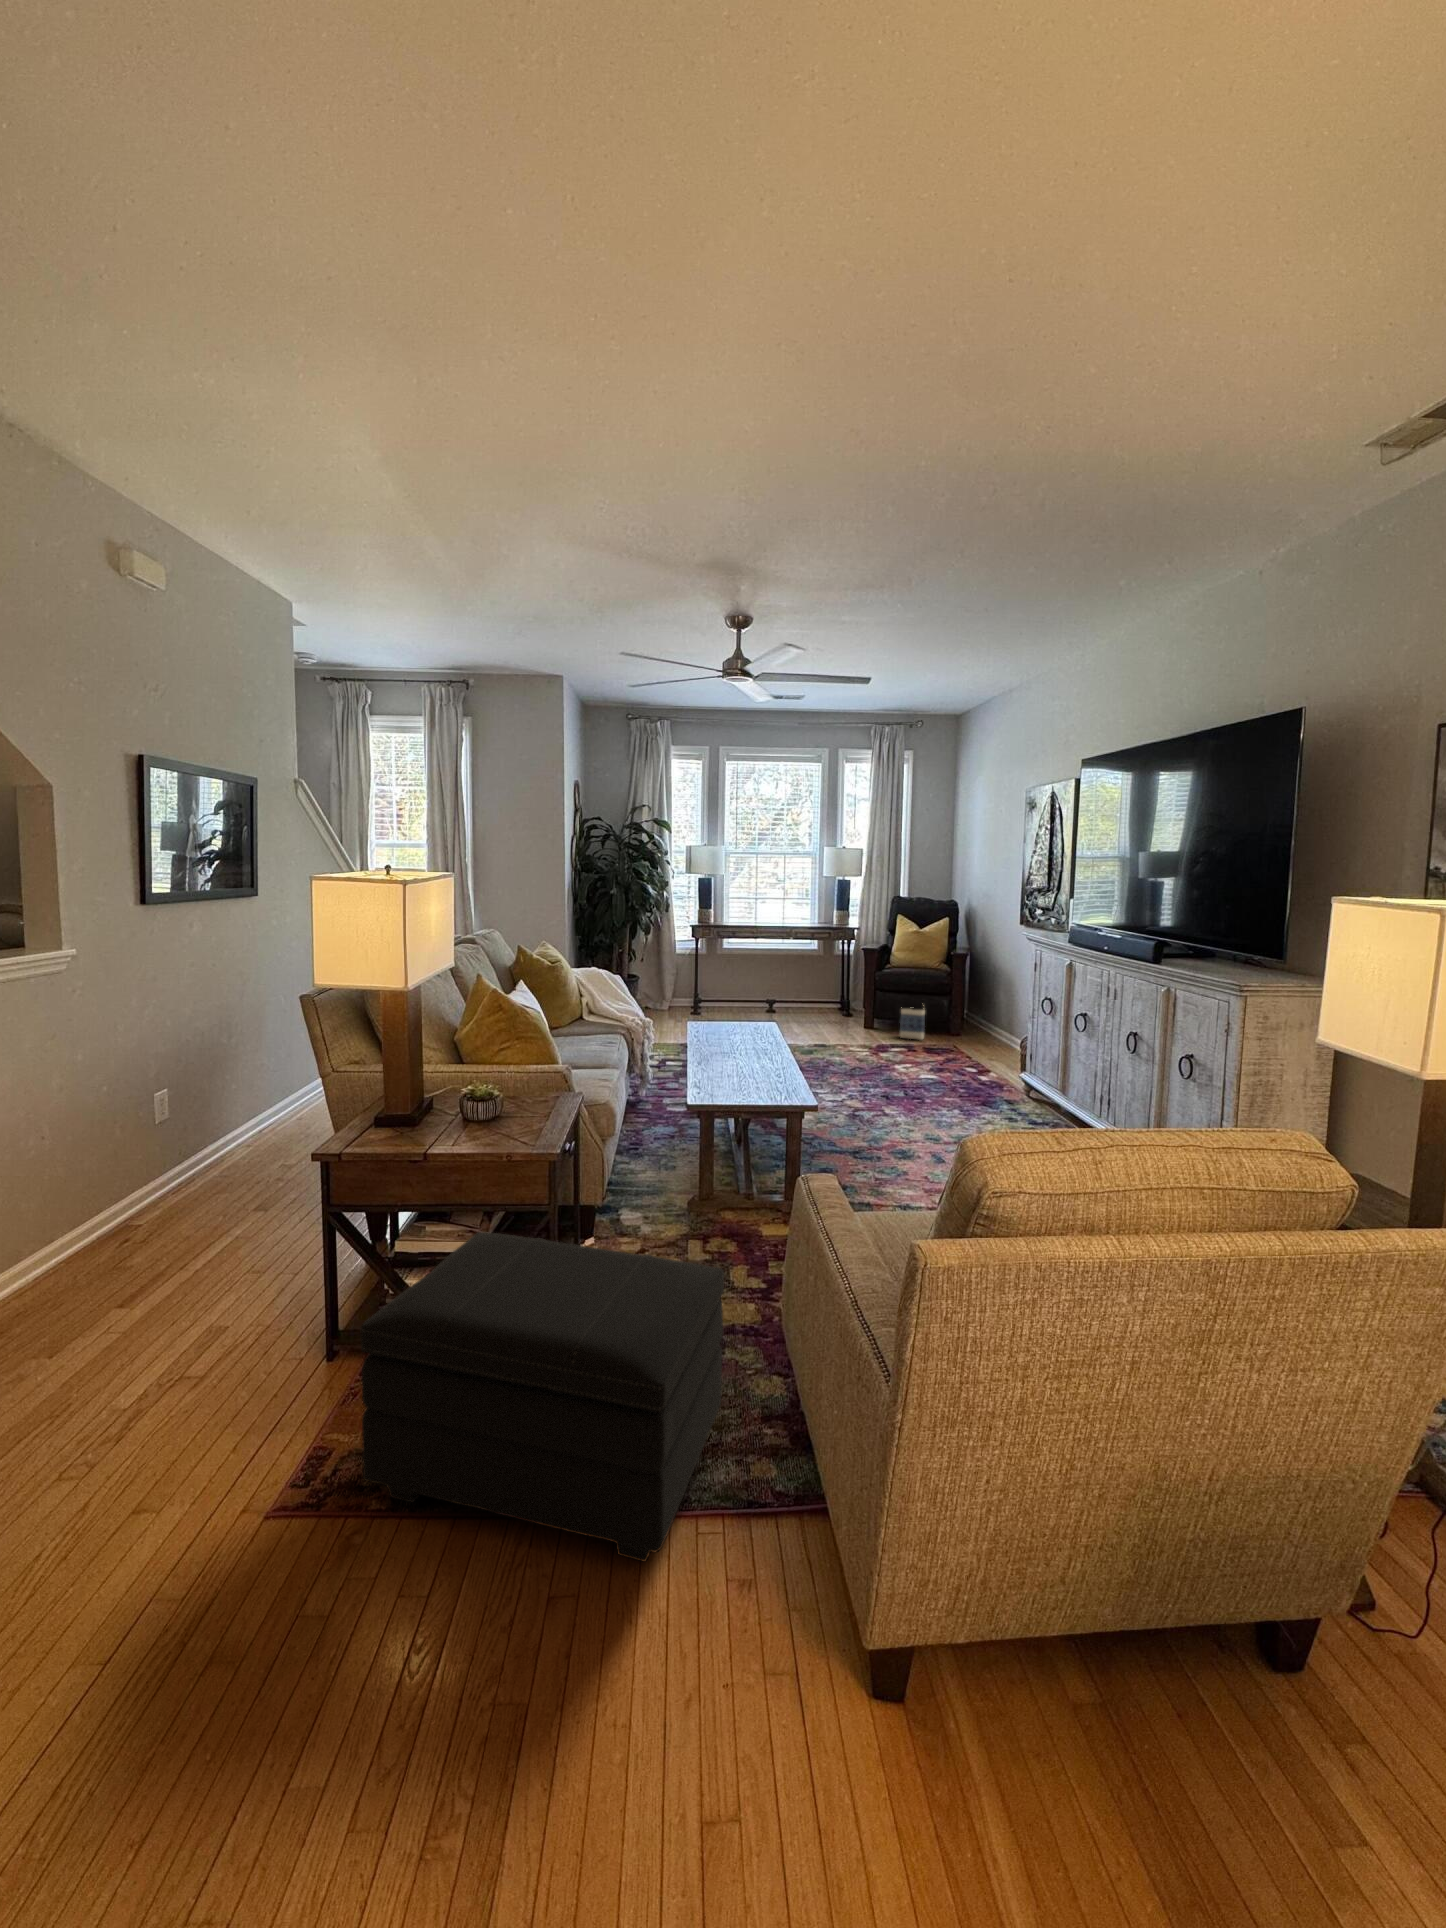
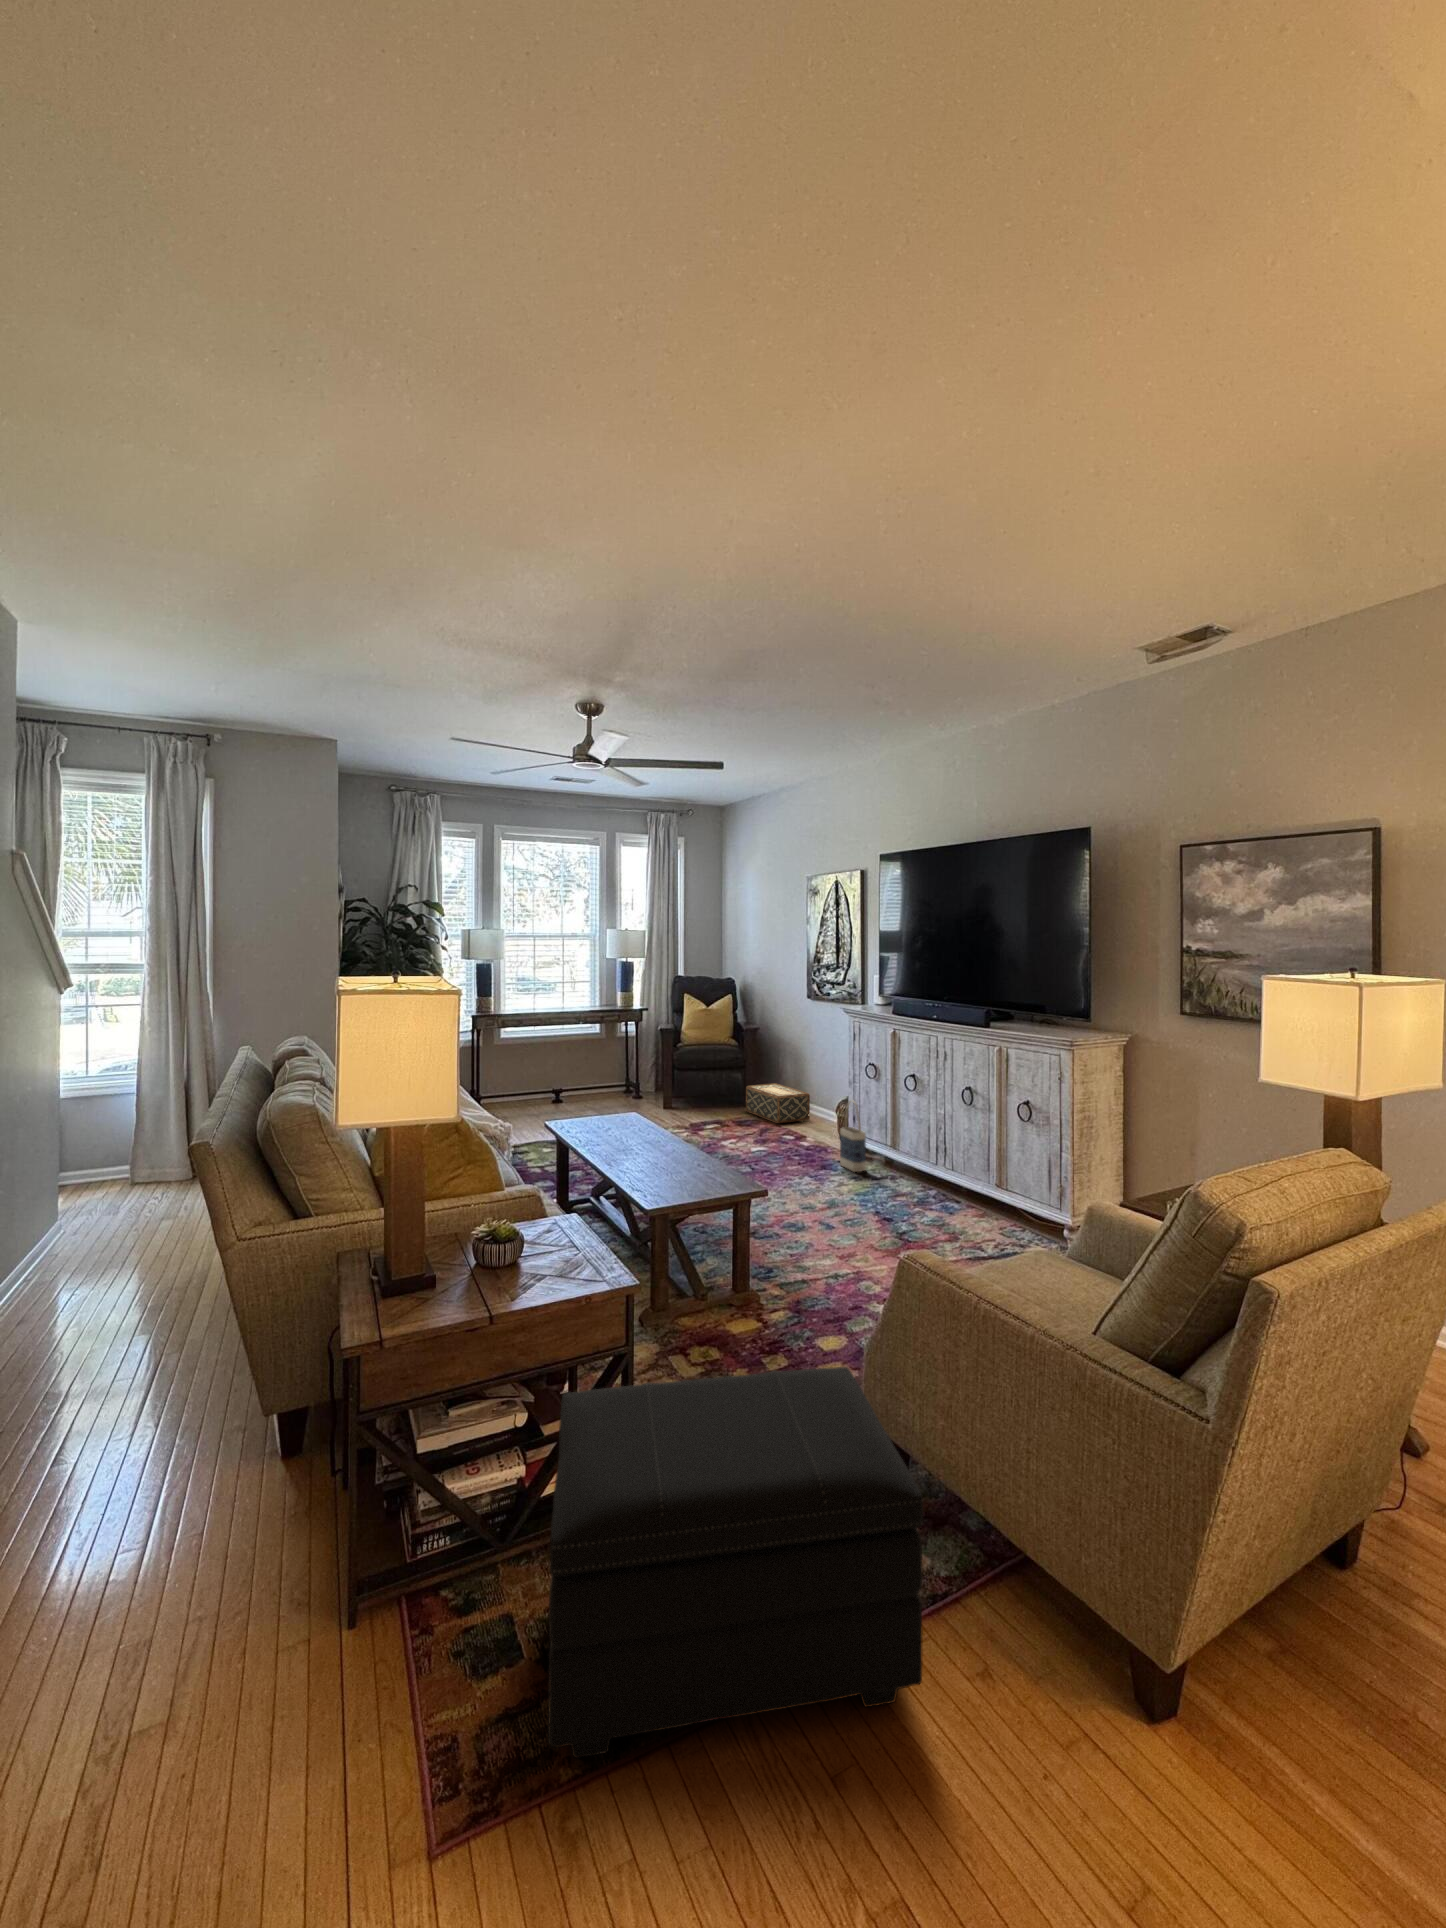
bag: present [900,1005,925,1040] -> present [840,1101,866,1172]
woven basket: none [953,1015,1018,1057] -> present [746,1083,810,1123]

